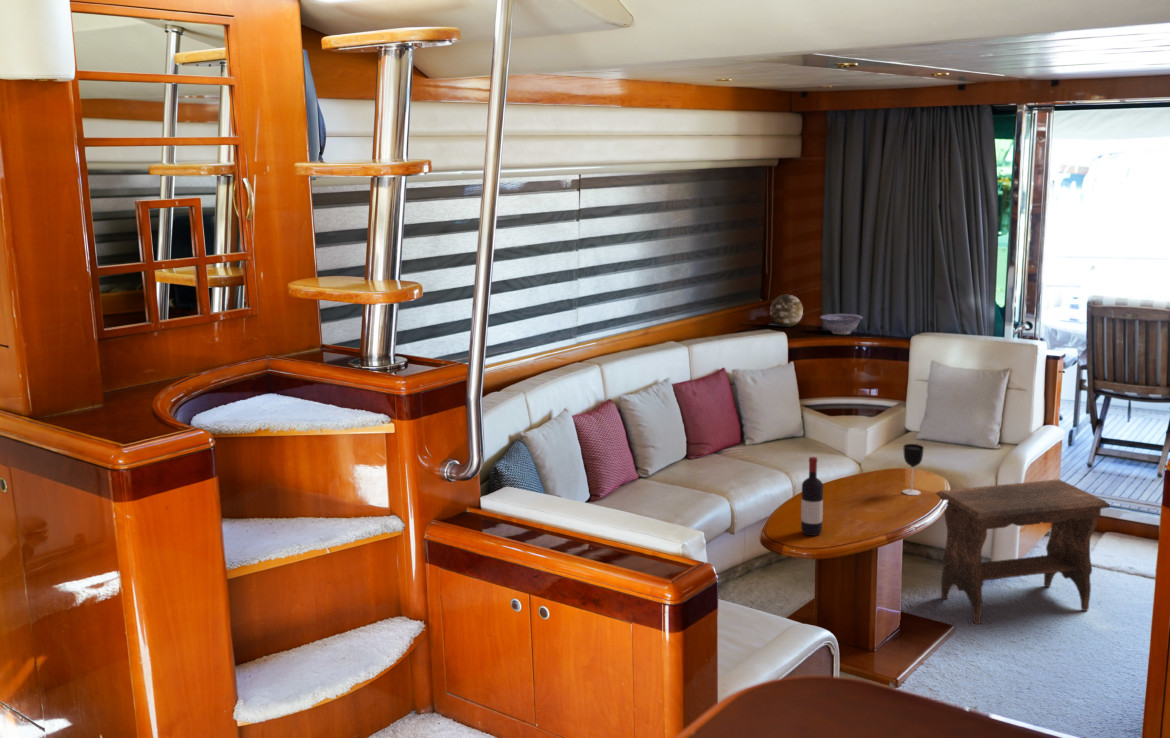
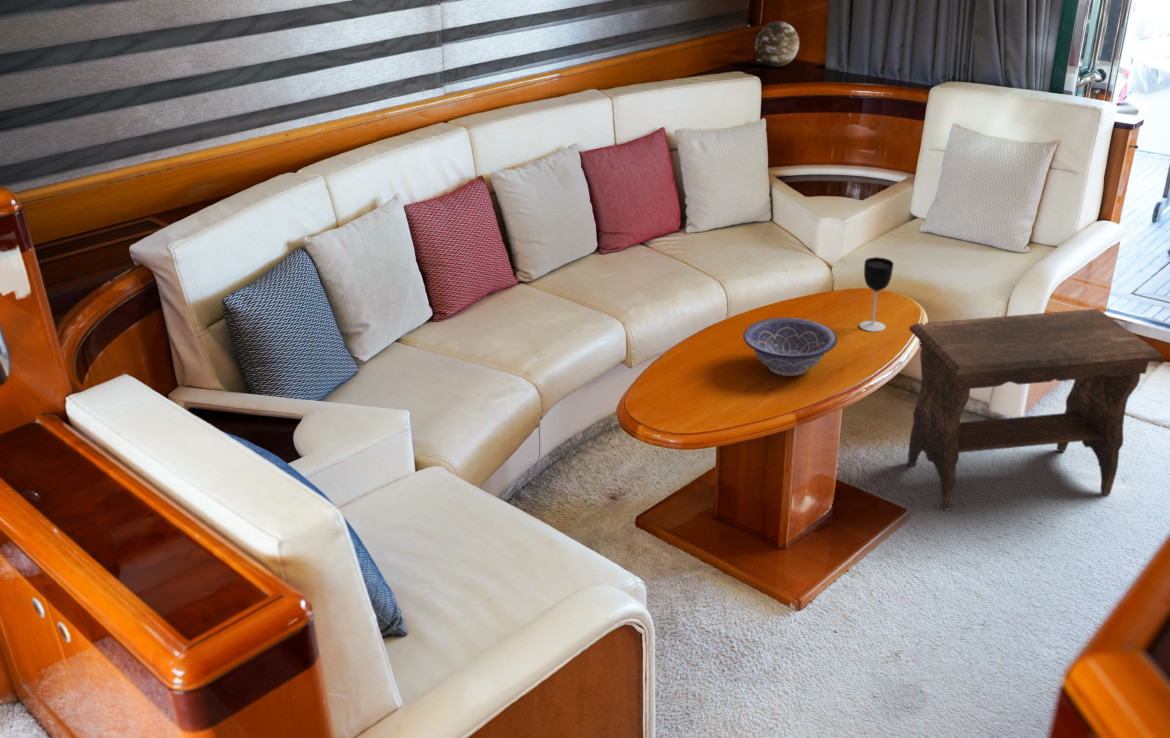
decorative bowl: present [820,314,863,335] -> present [743,318,837,376]
wine bottle: present [801,457,823,536] -> none [685,287,717,400]

